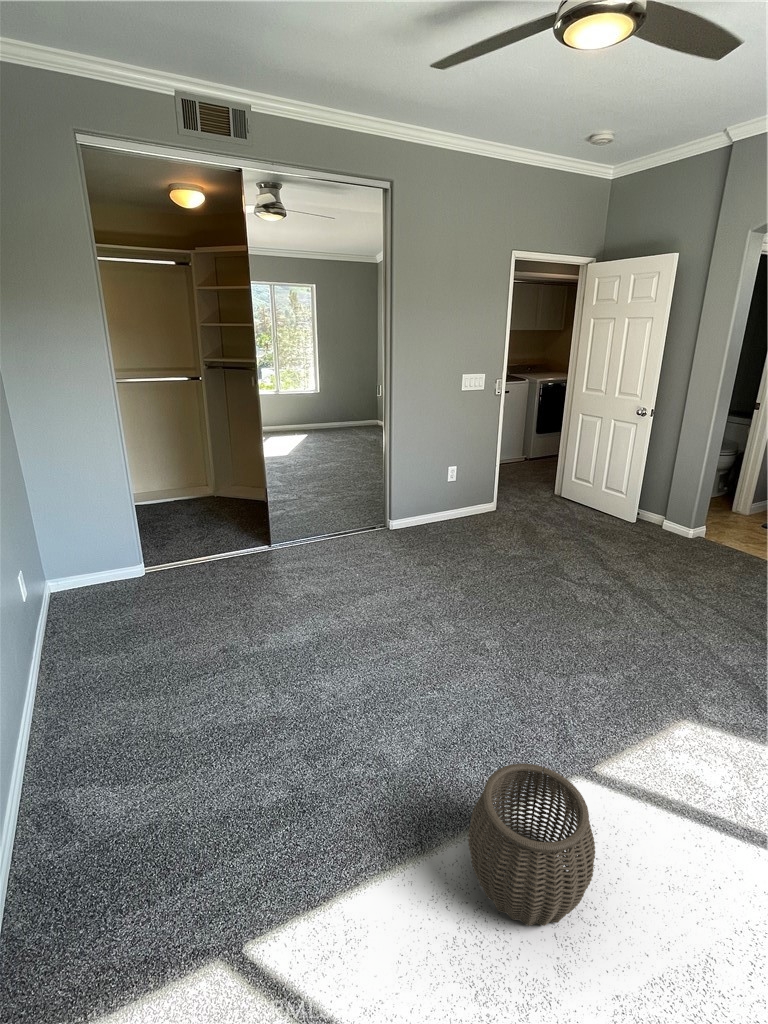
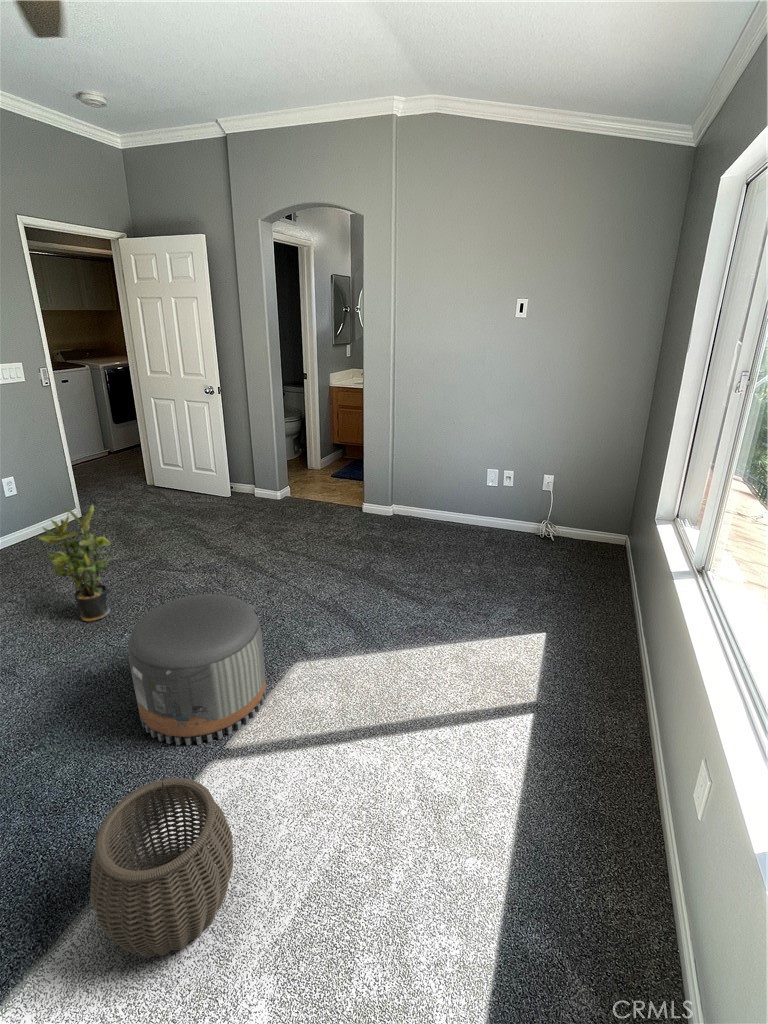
potted plant: none [471,501,523,604] -> present [38,505,110,622]
pouf: none [520,609,658,760] -> present [128,594,266,745]

